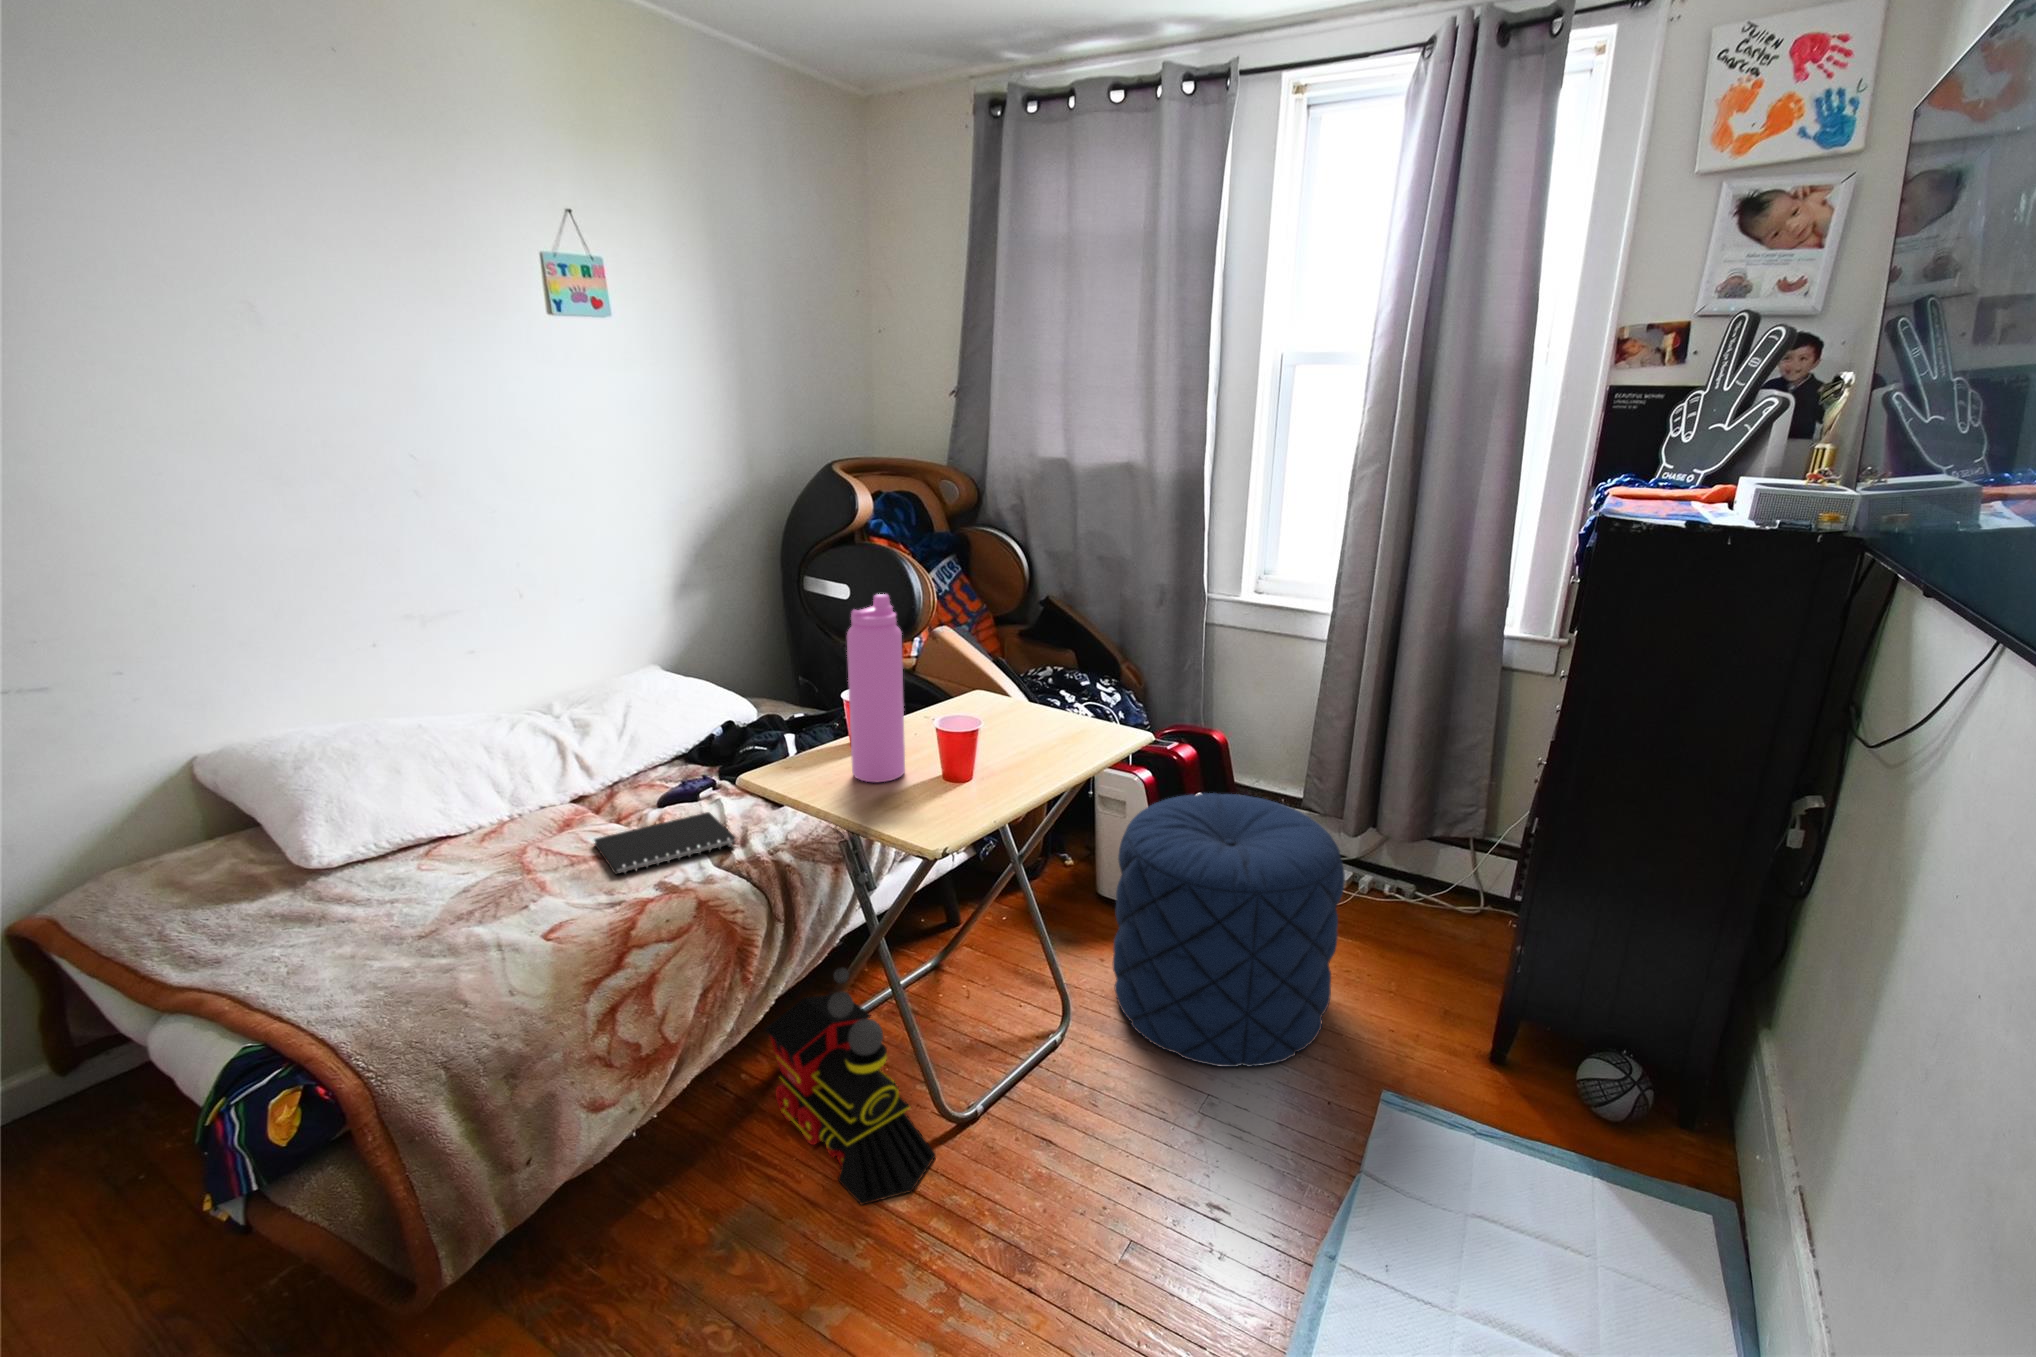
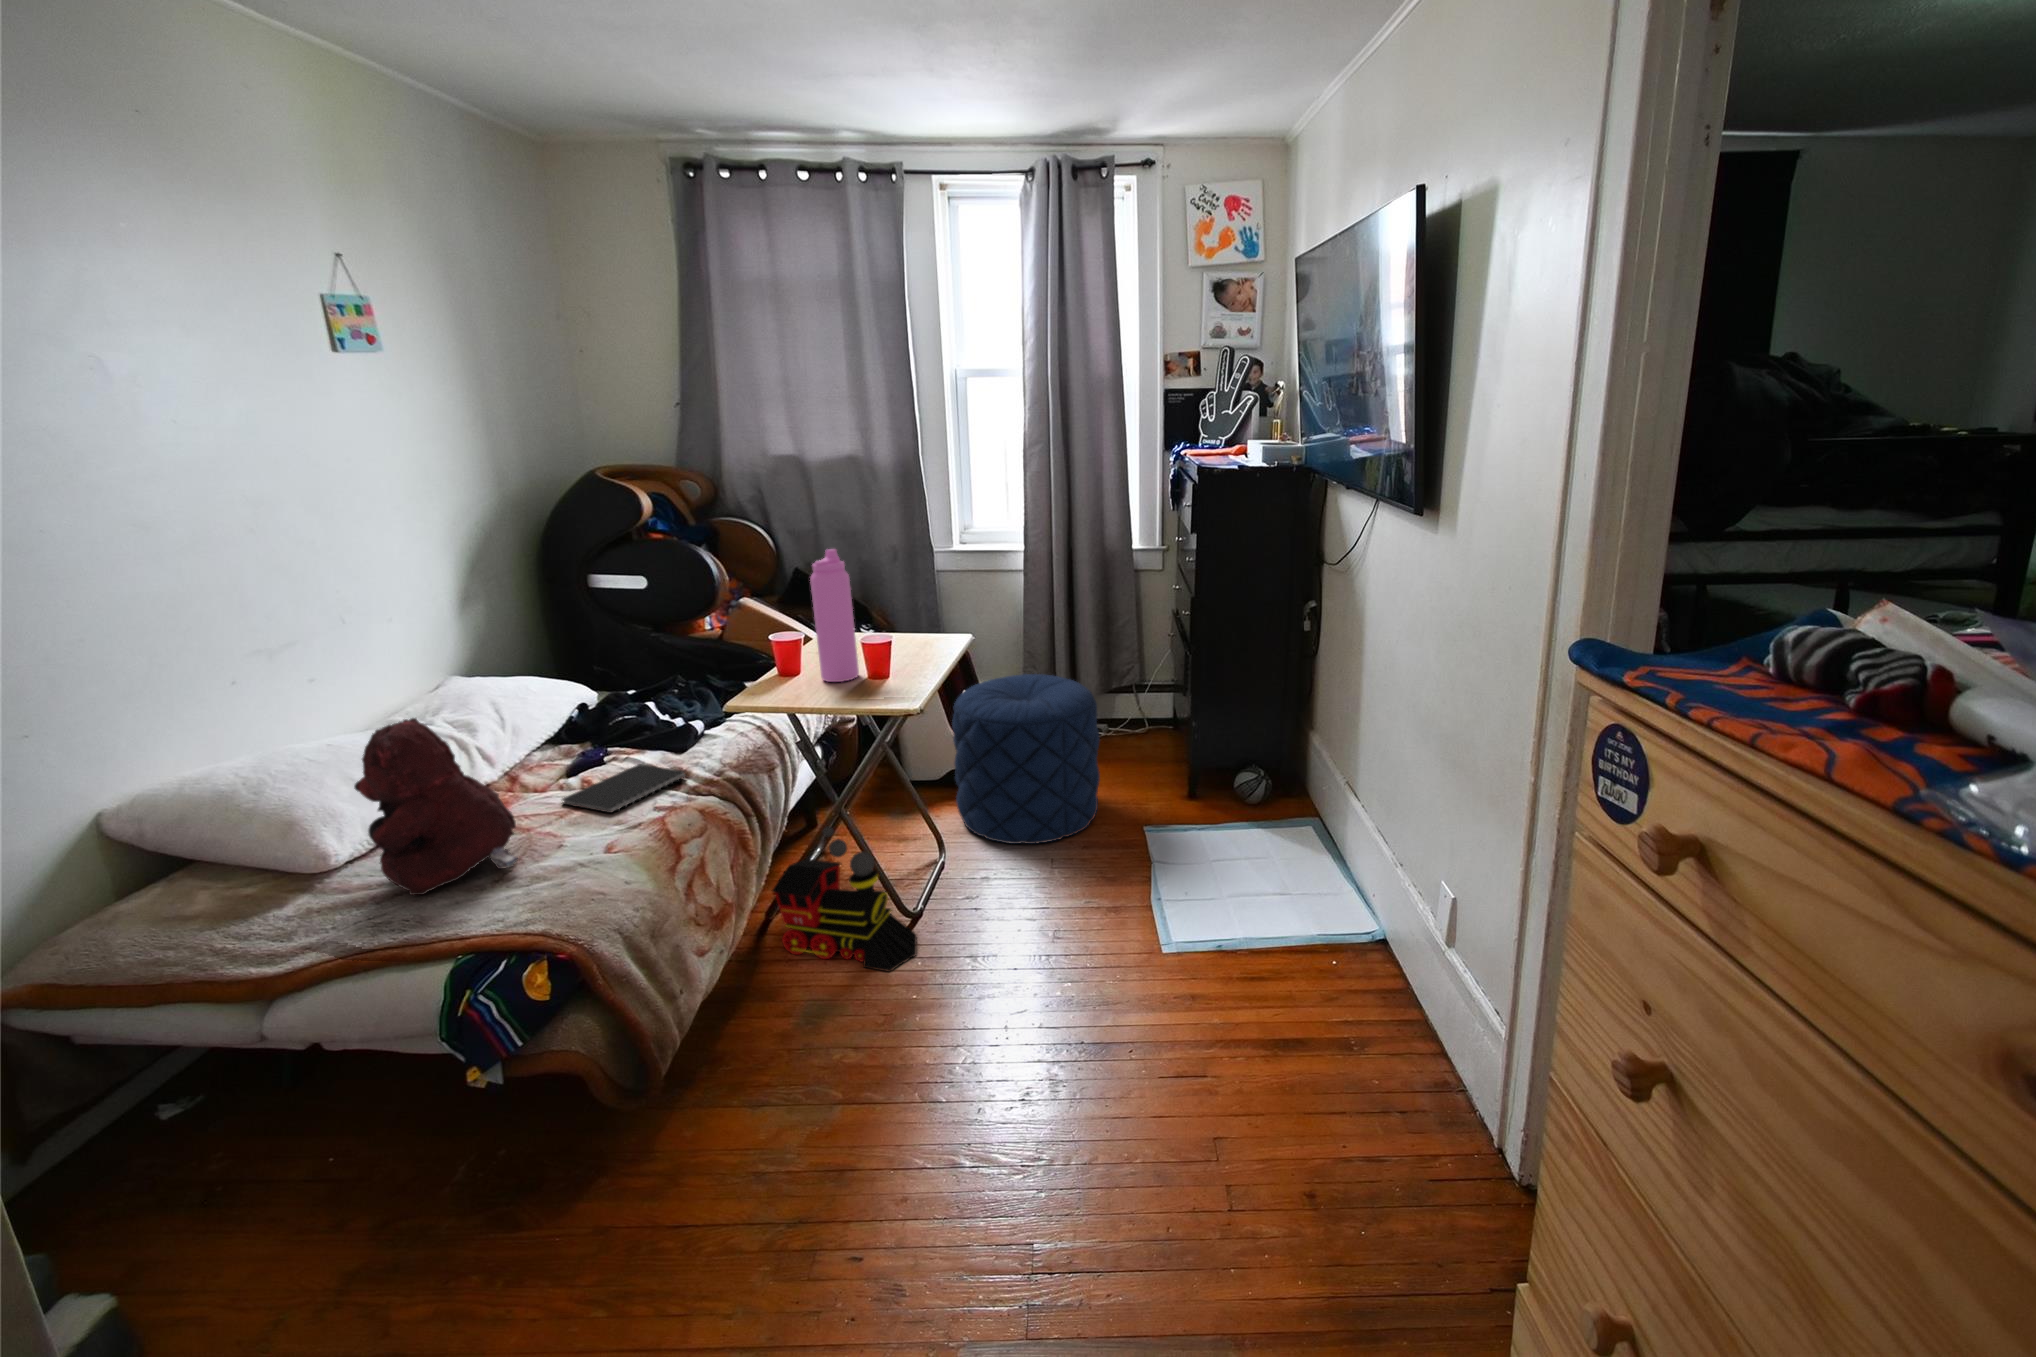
teddy bear: none [310,725,489,931] -> present [354,718,518,895]

